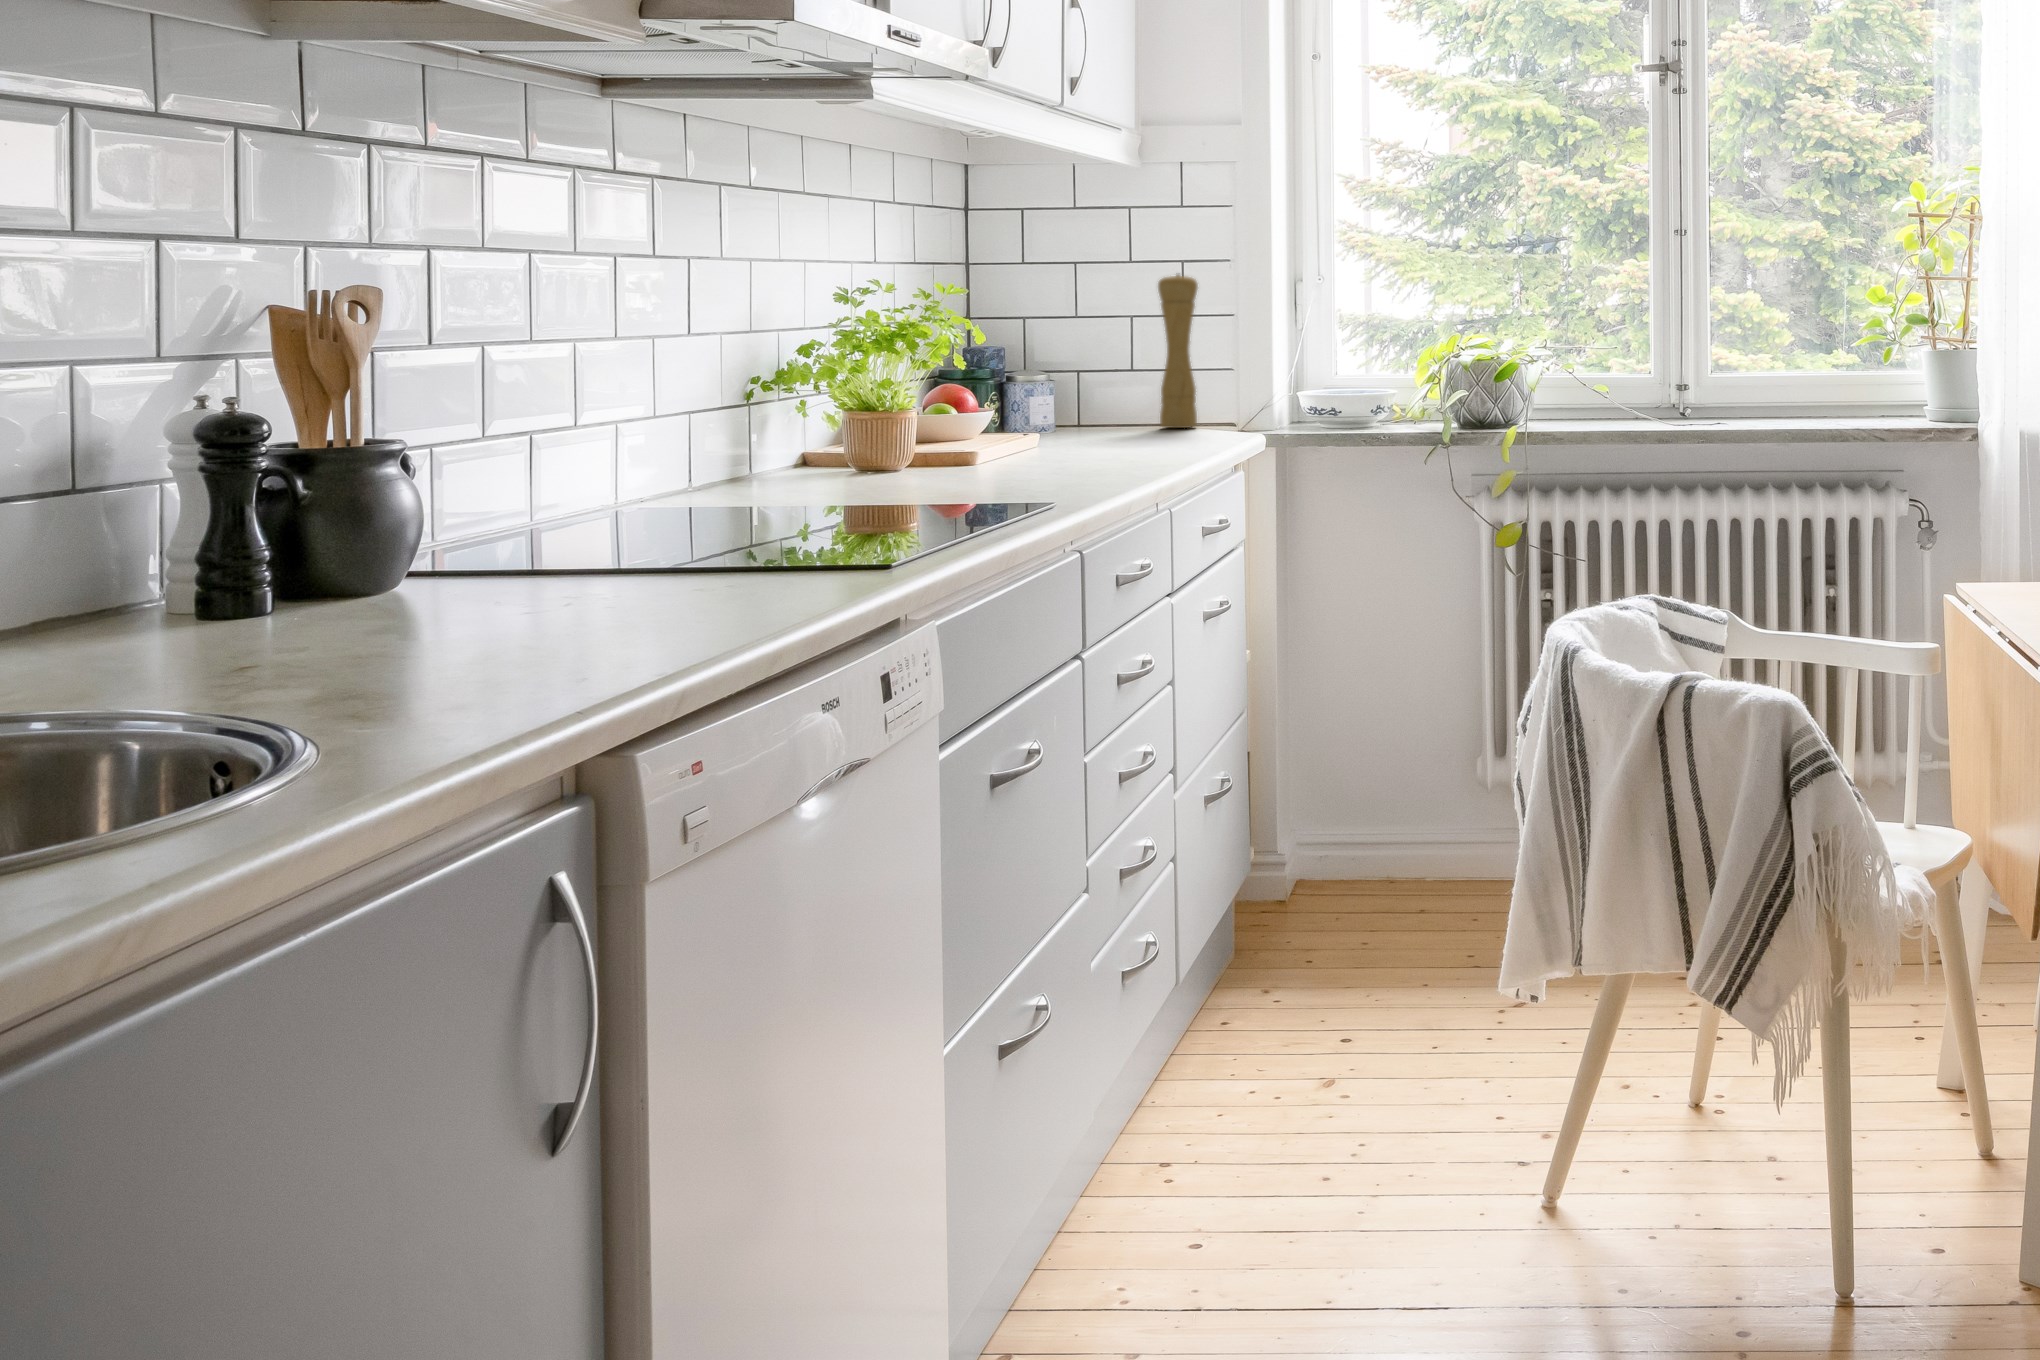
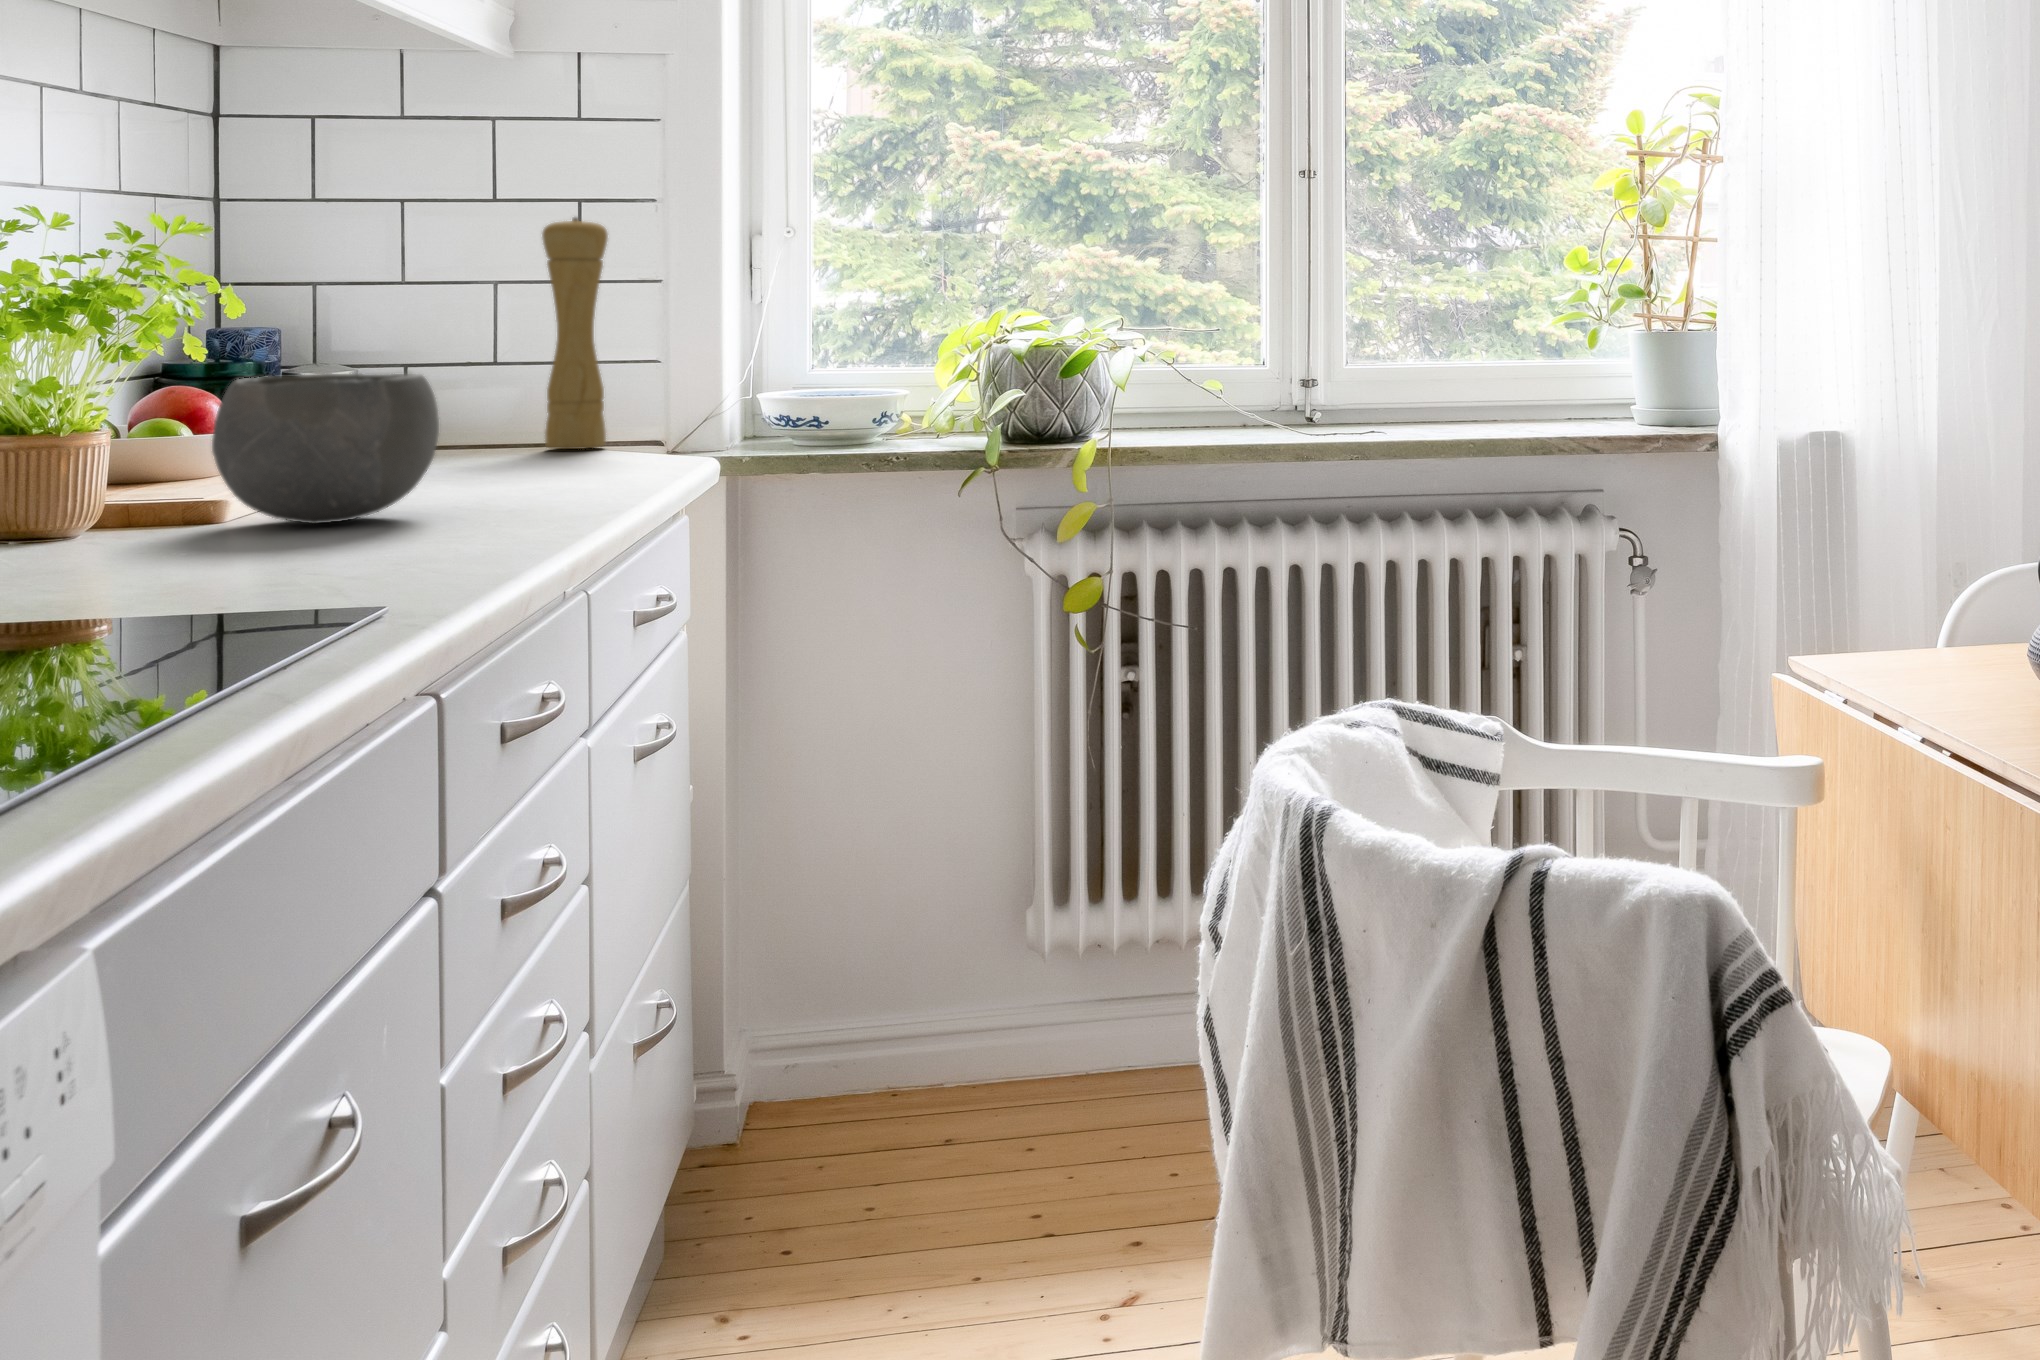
ceramic bowl: none [971,378,1093,468] -> present [212,374,439,524]

